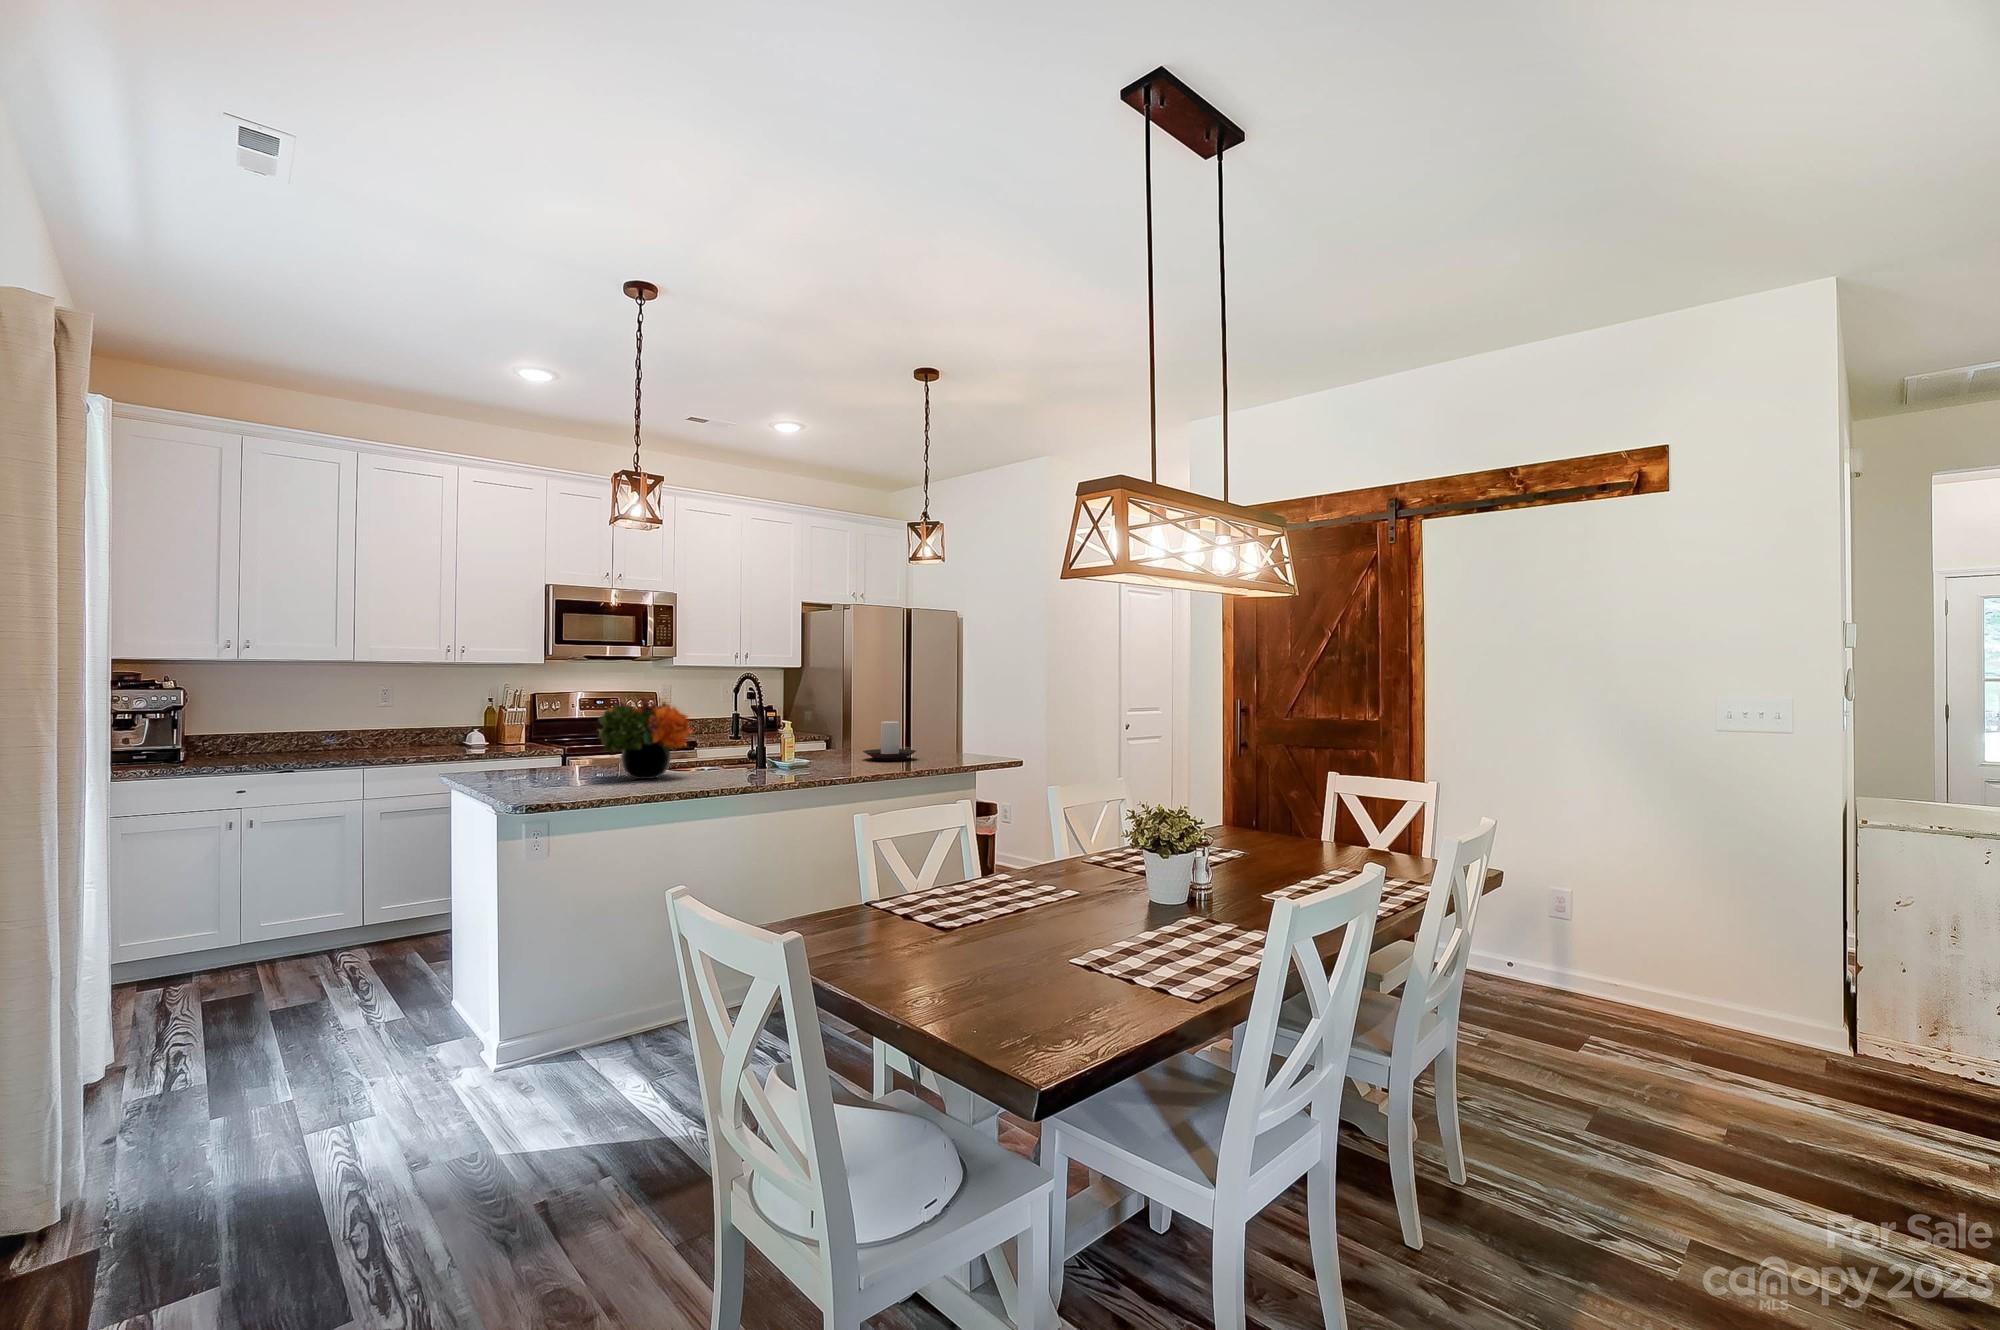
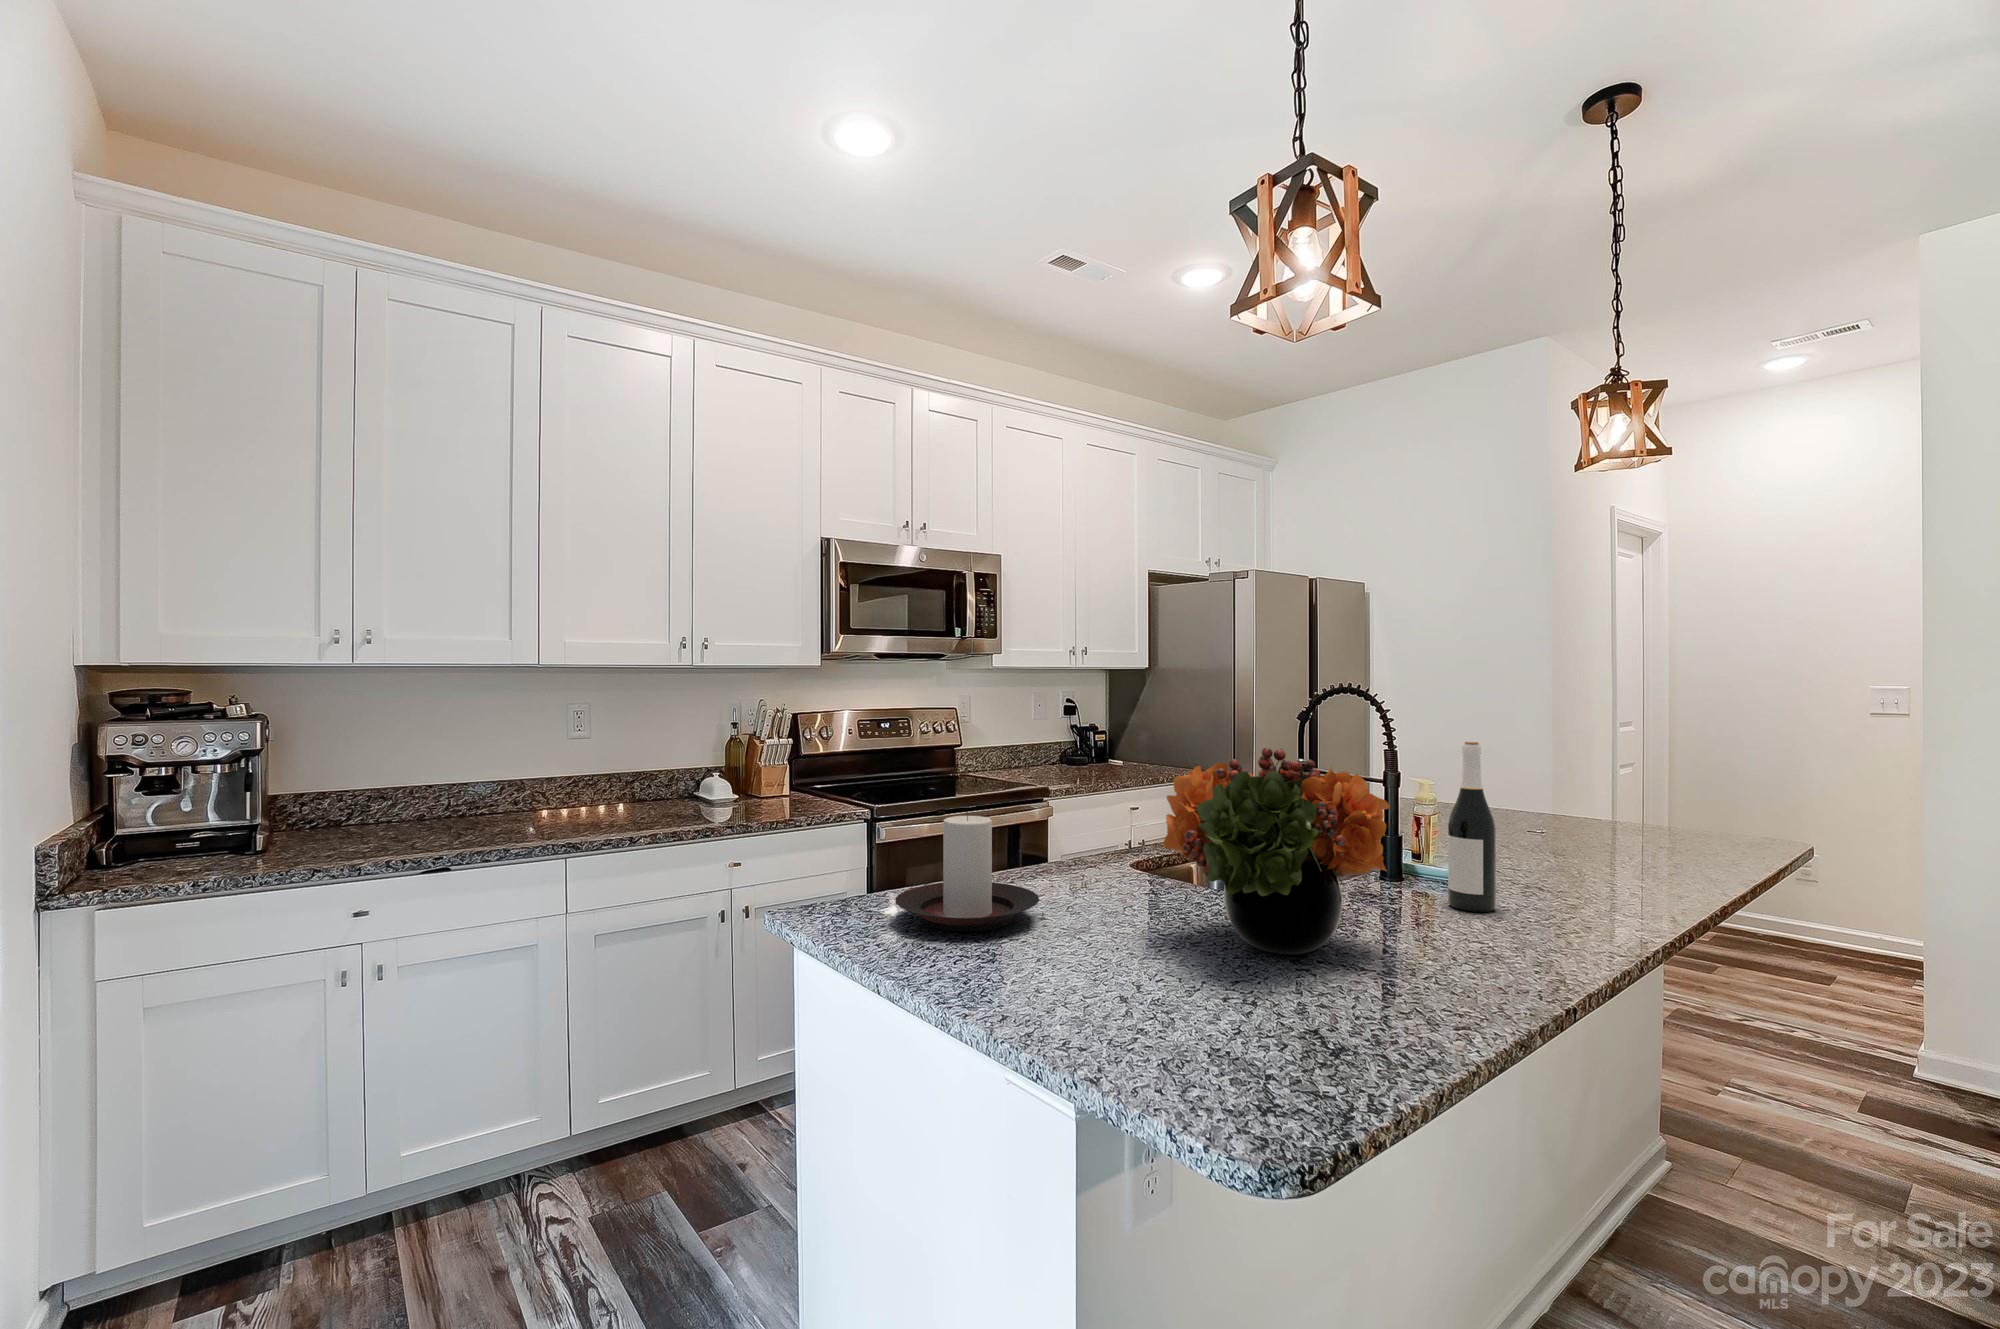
wine bottle: none [758,698,777,771] -> present [1448,742,1496,912]
candle holder: present [863,721,916,761] -> present [895,812,1039,931]

